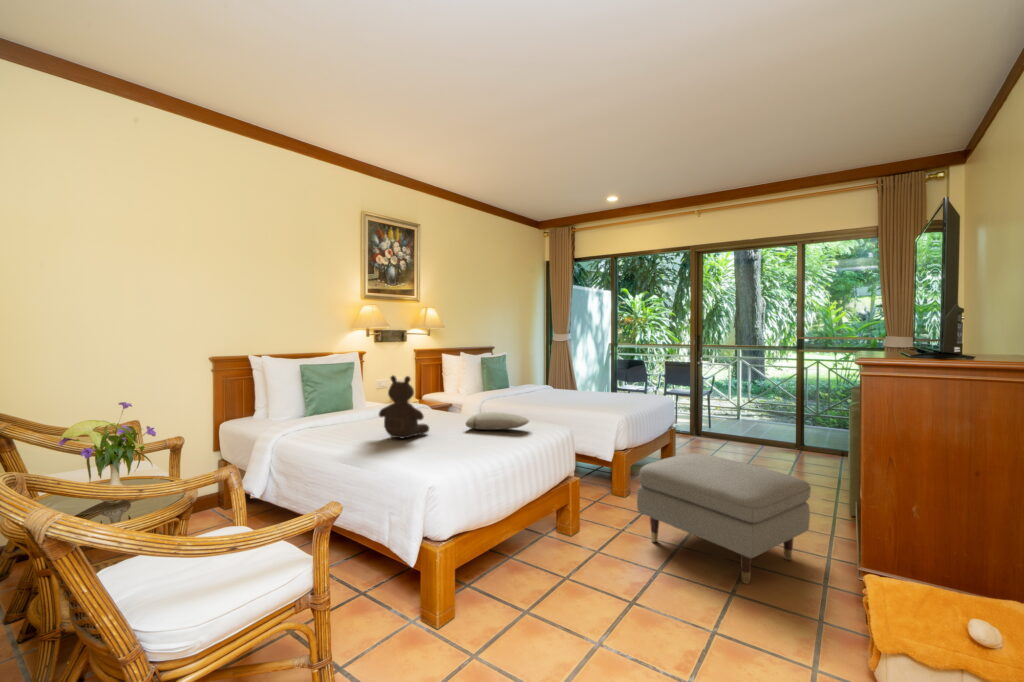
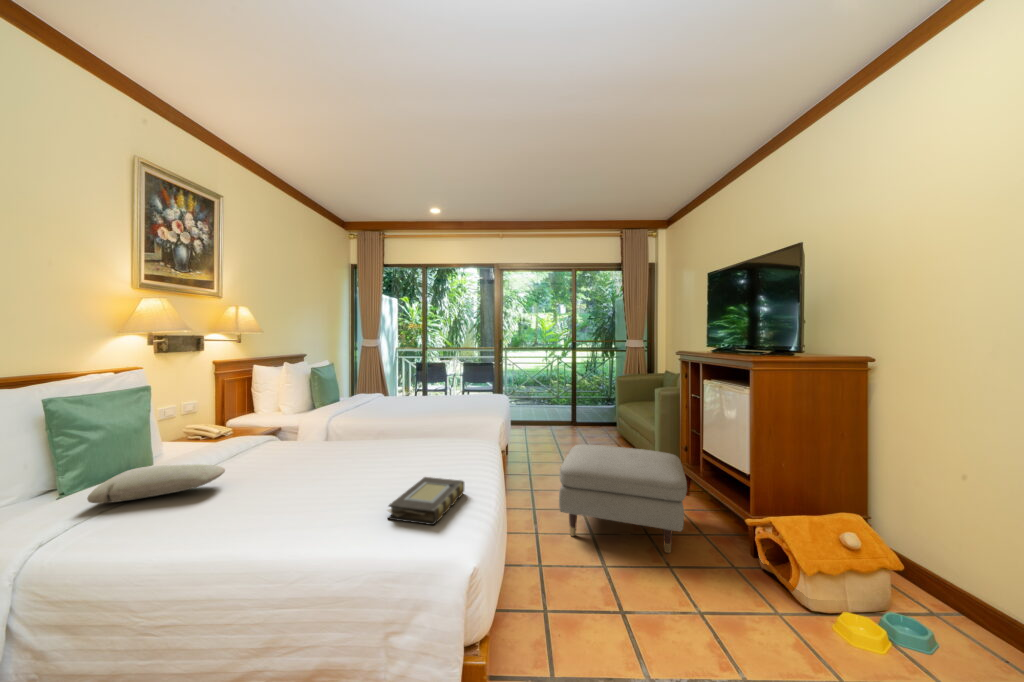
teddy bear: present [379,376,429,438] -> none [273,407,360,504]
pillow: present [466,412,529,430] -> present [87,464,225,503]
book: none [421,434,484,458] -> present [387,477,464,525]

